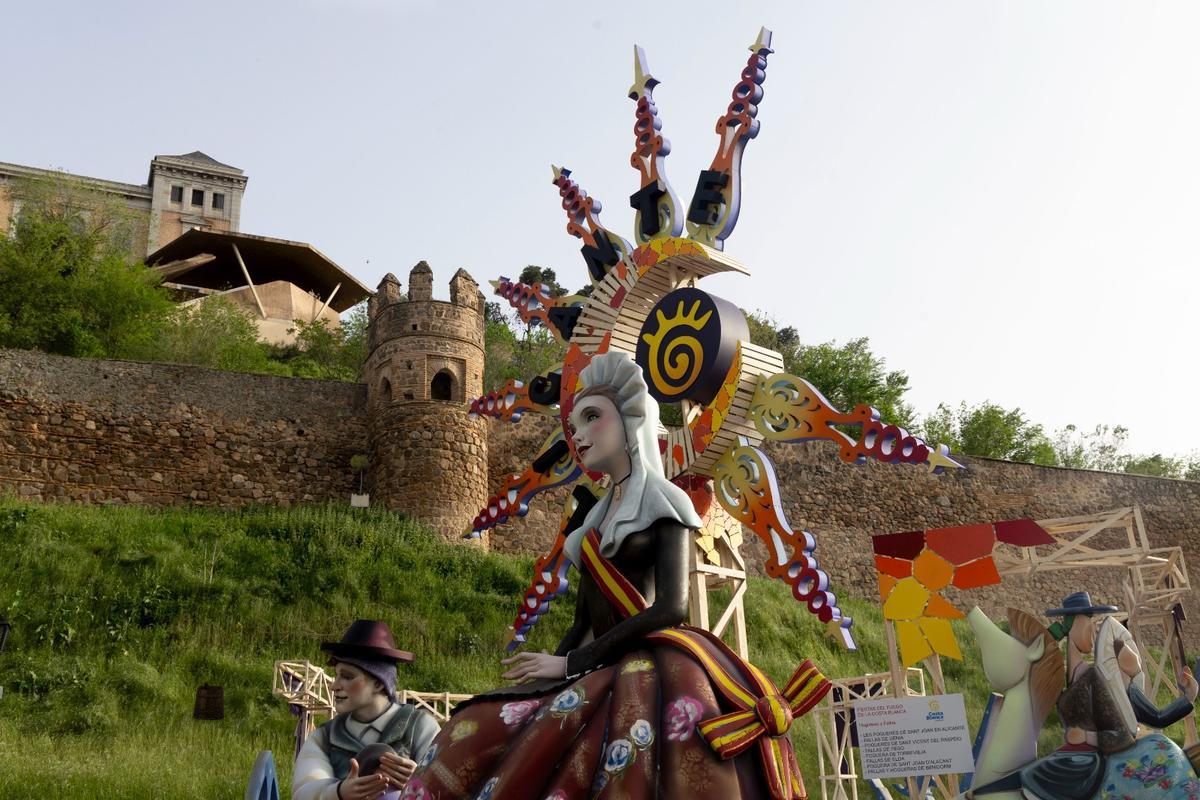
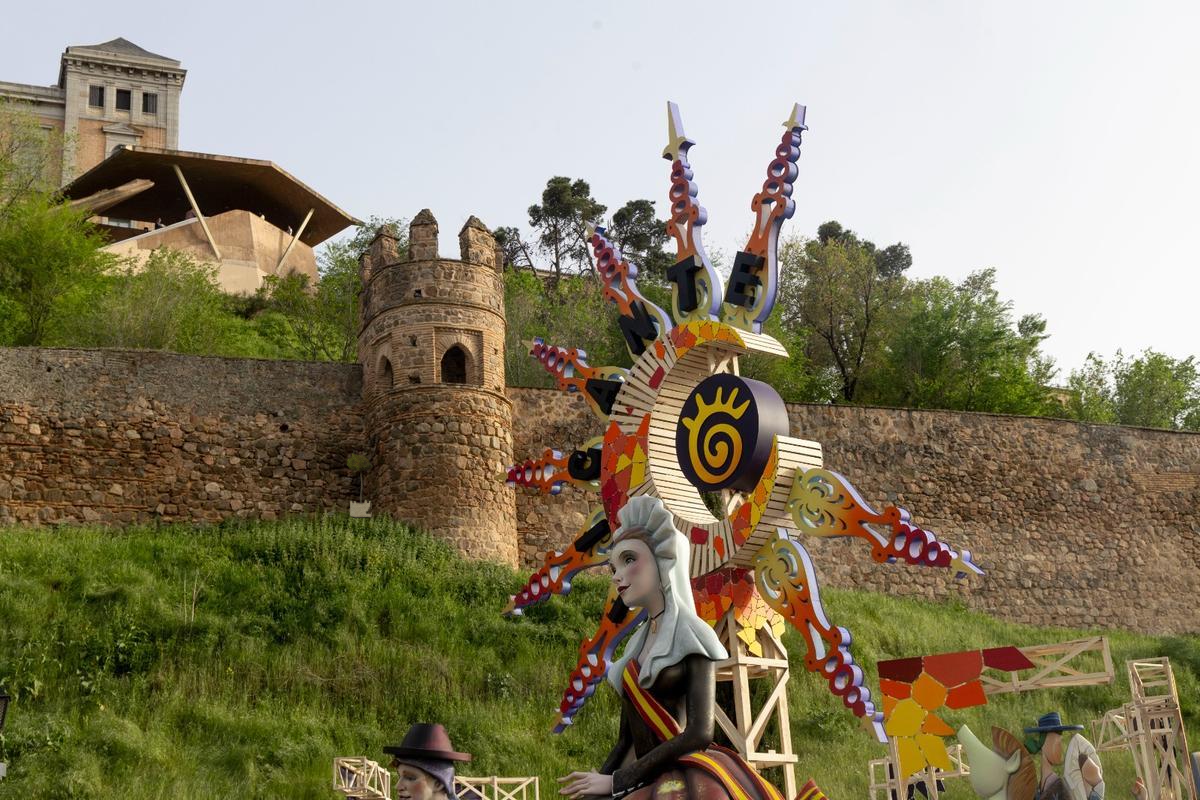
bucket: present [193,682,224,720] -> none [188,743,224,787]

